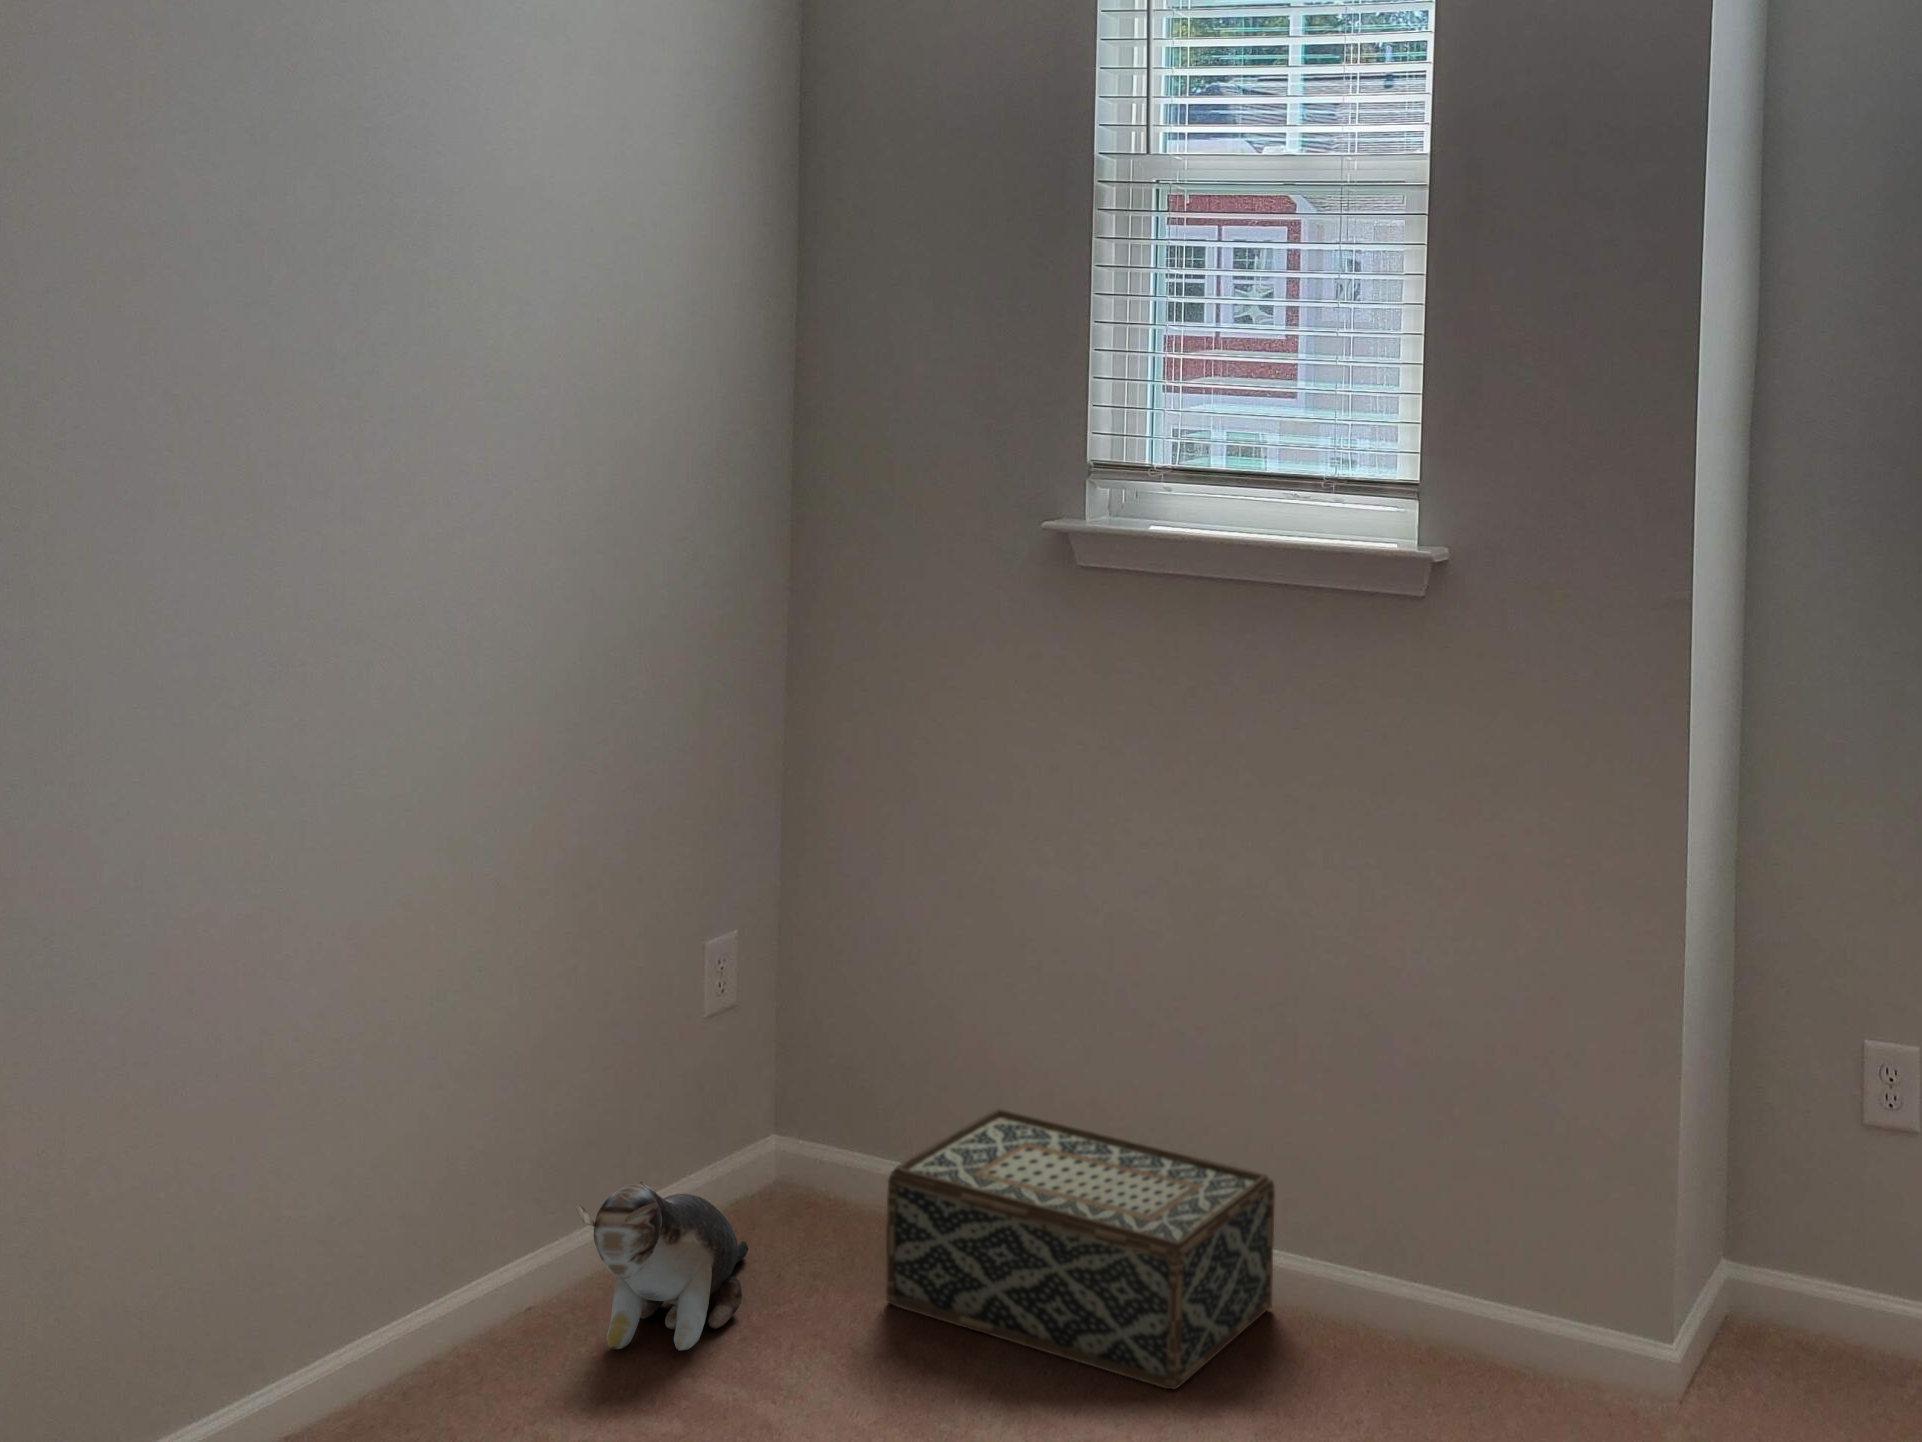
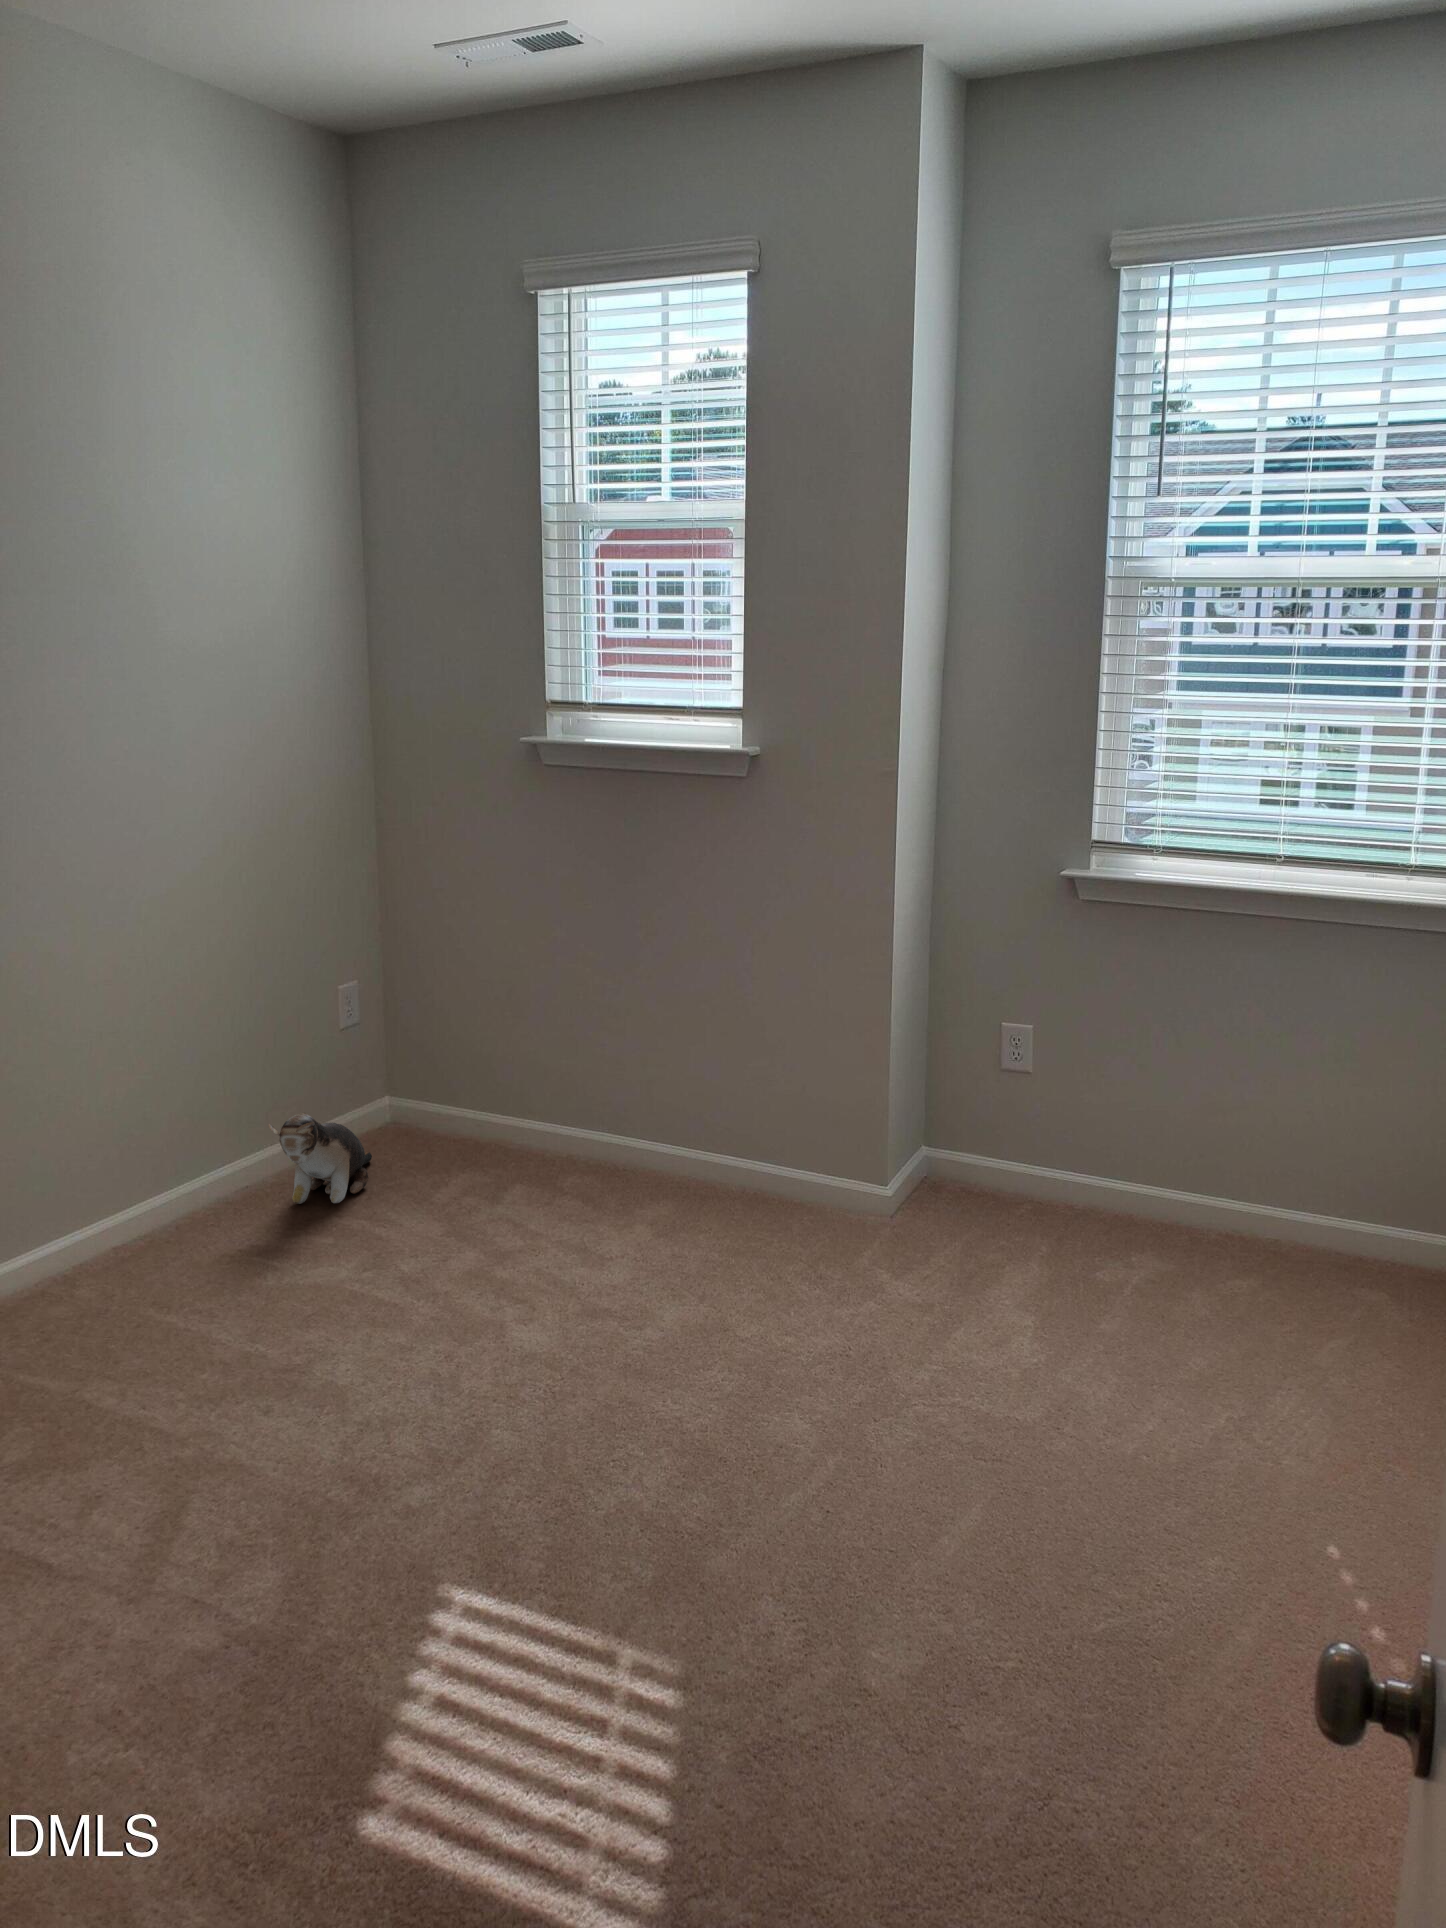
woven basket: present [886,1109,1275,1389] -> none [448,1079,670,1217]

